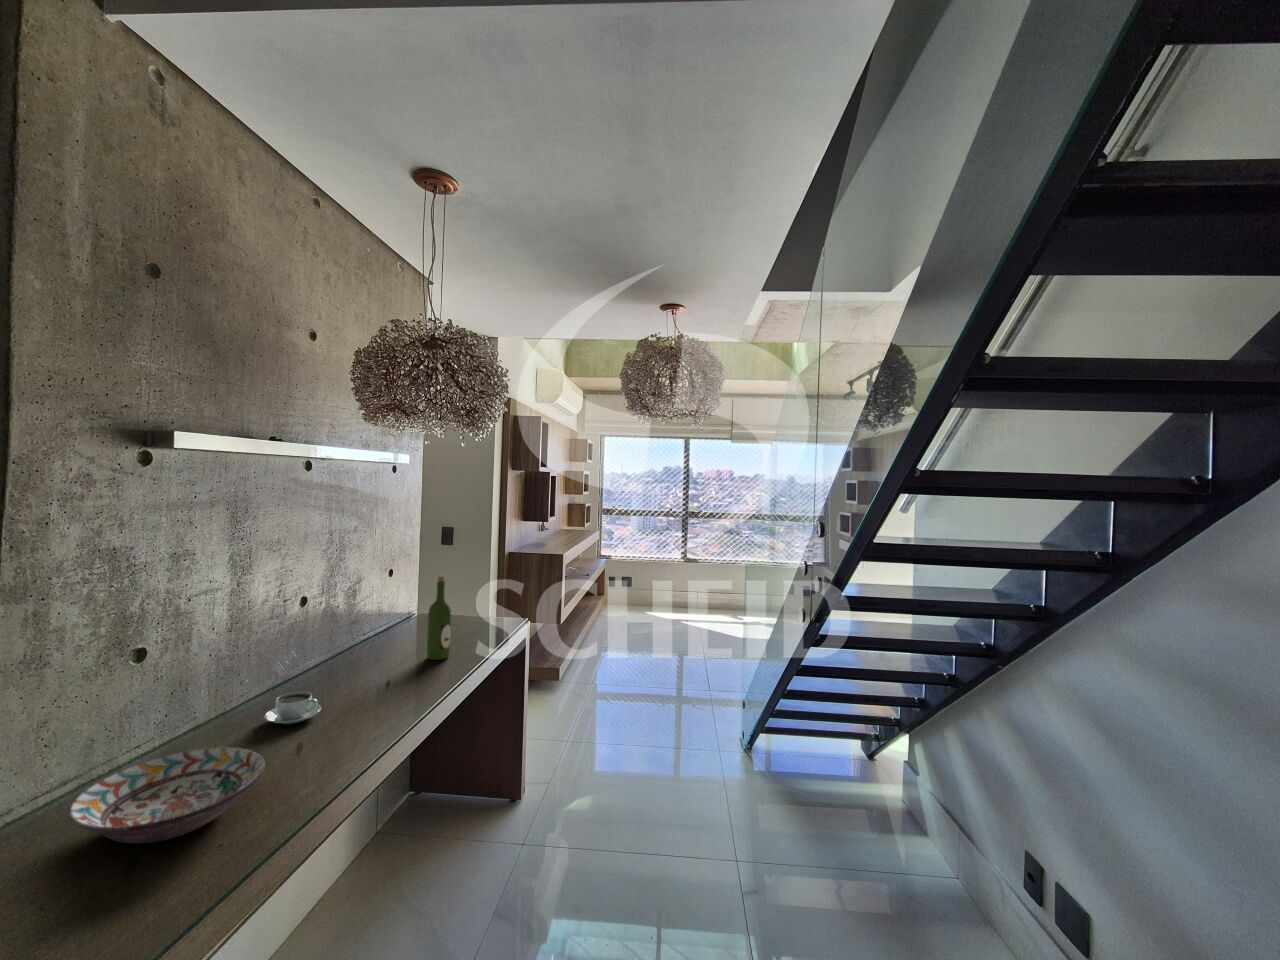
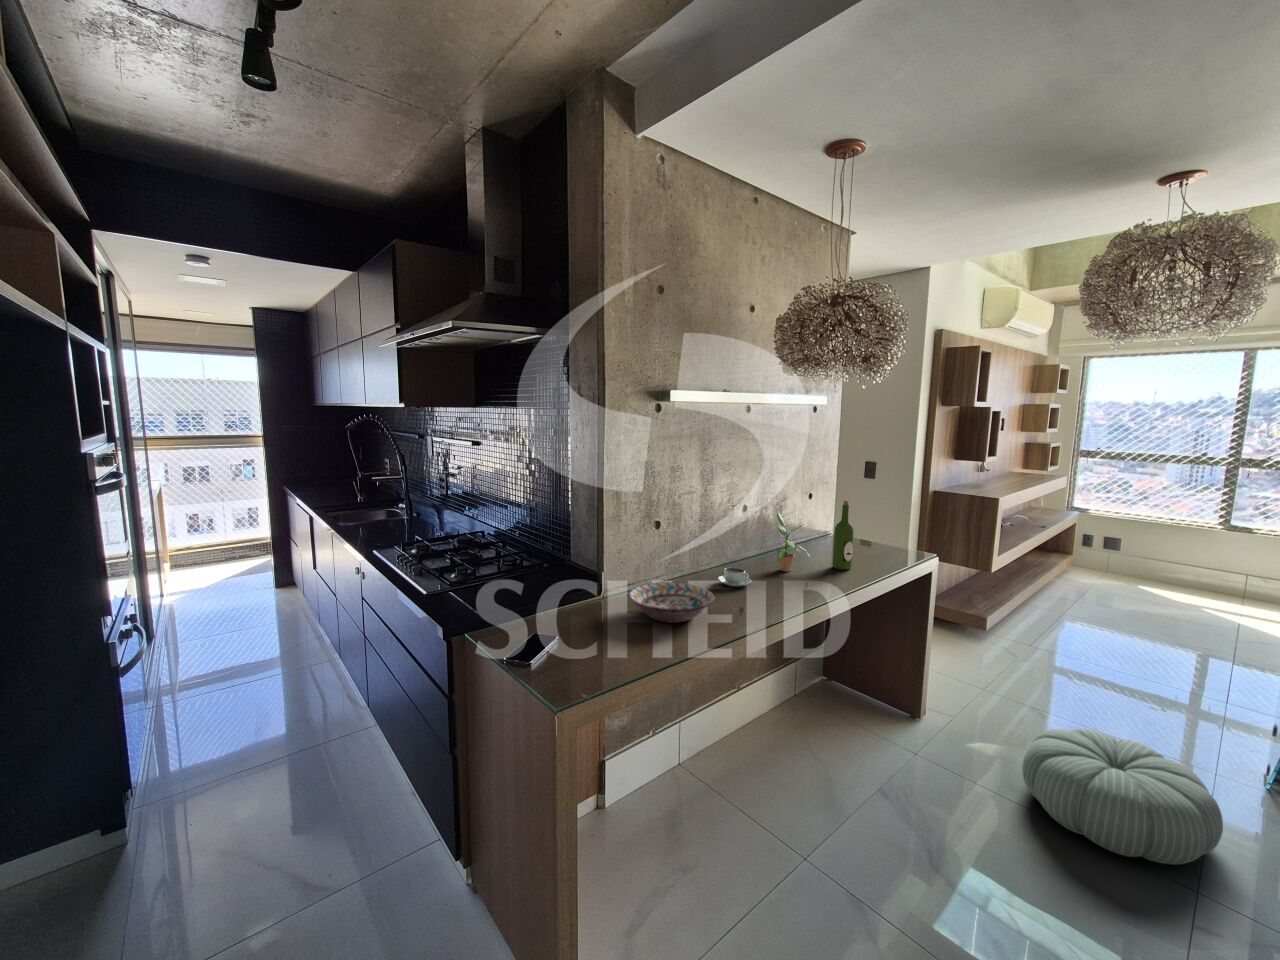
potted plant: none [329,600,402,679] -> present [761,512,810,572]
pouf: none [620,759,757,876] -> present [1022,729,1223,865]

